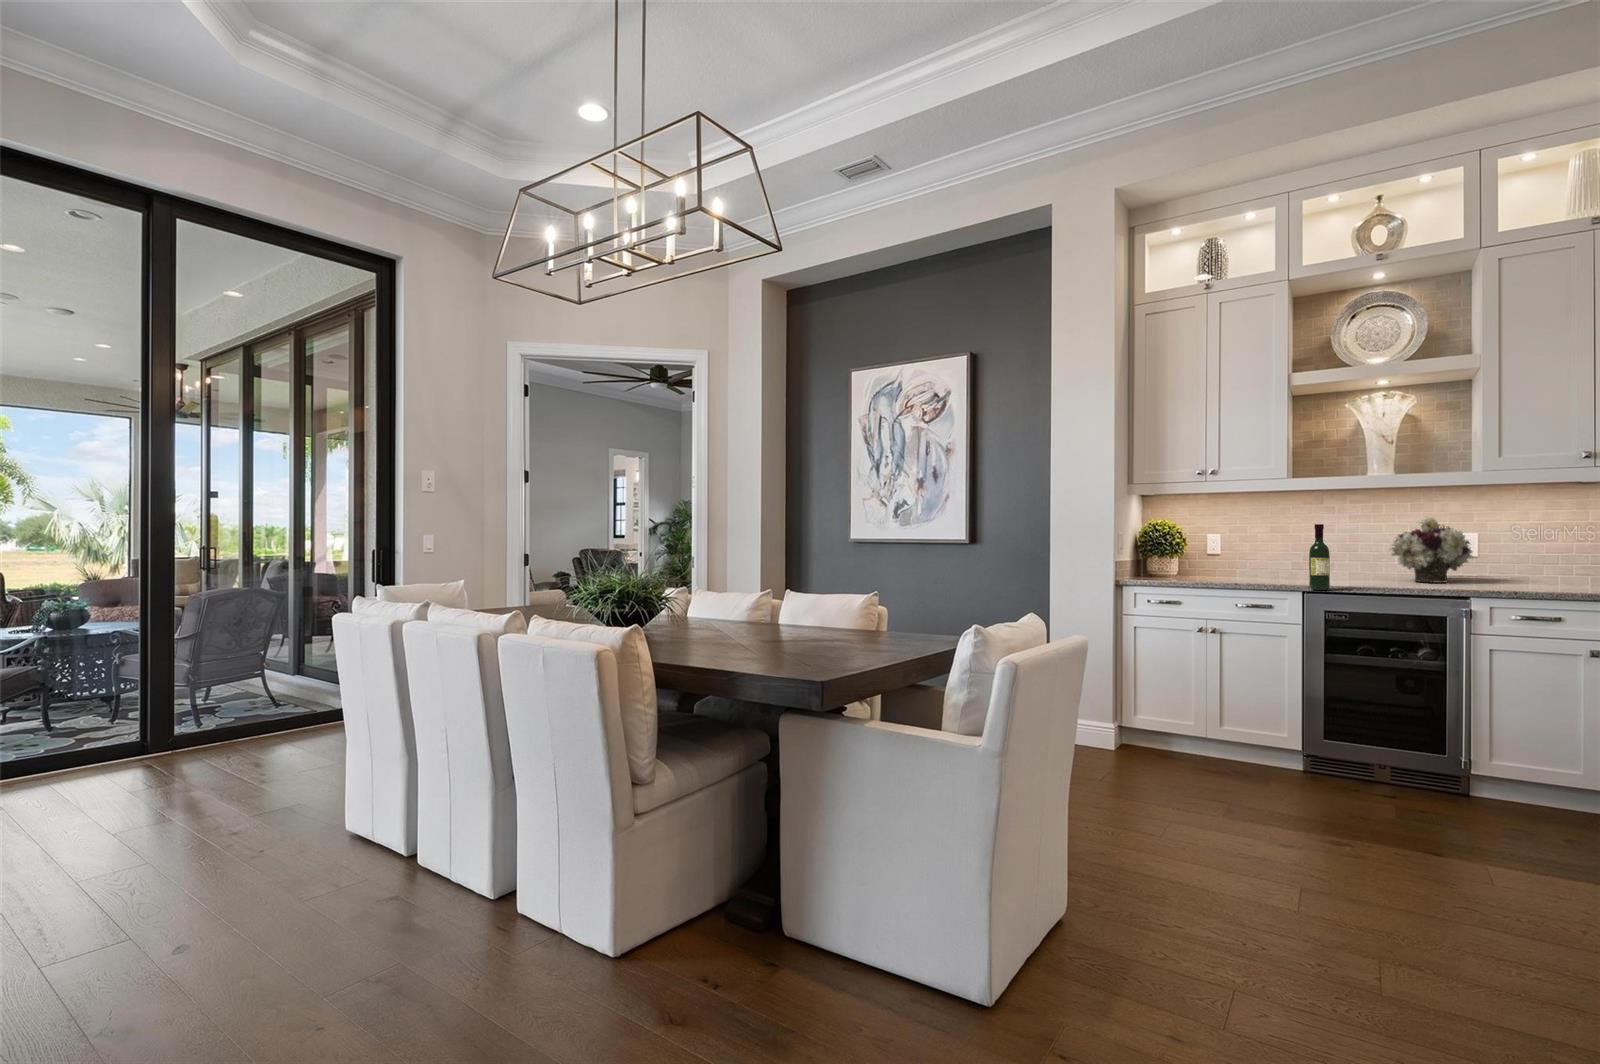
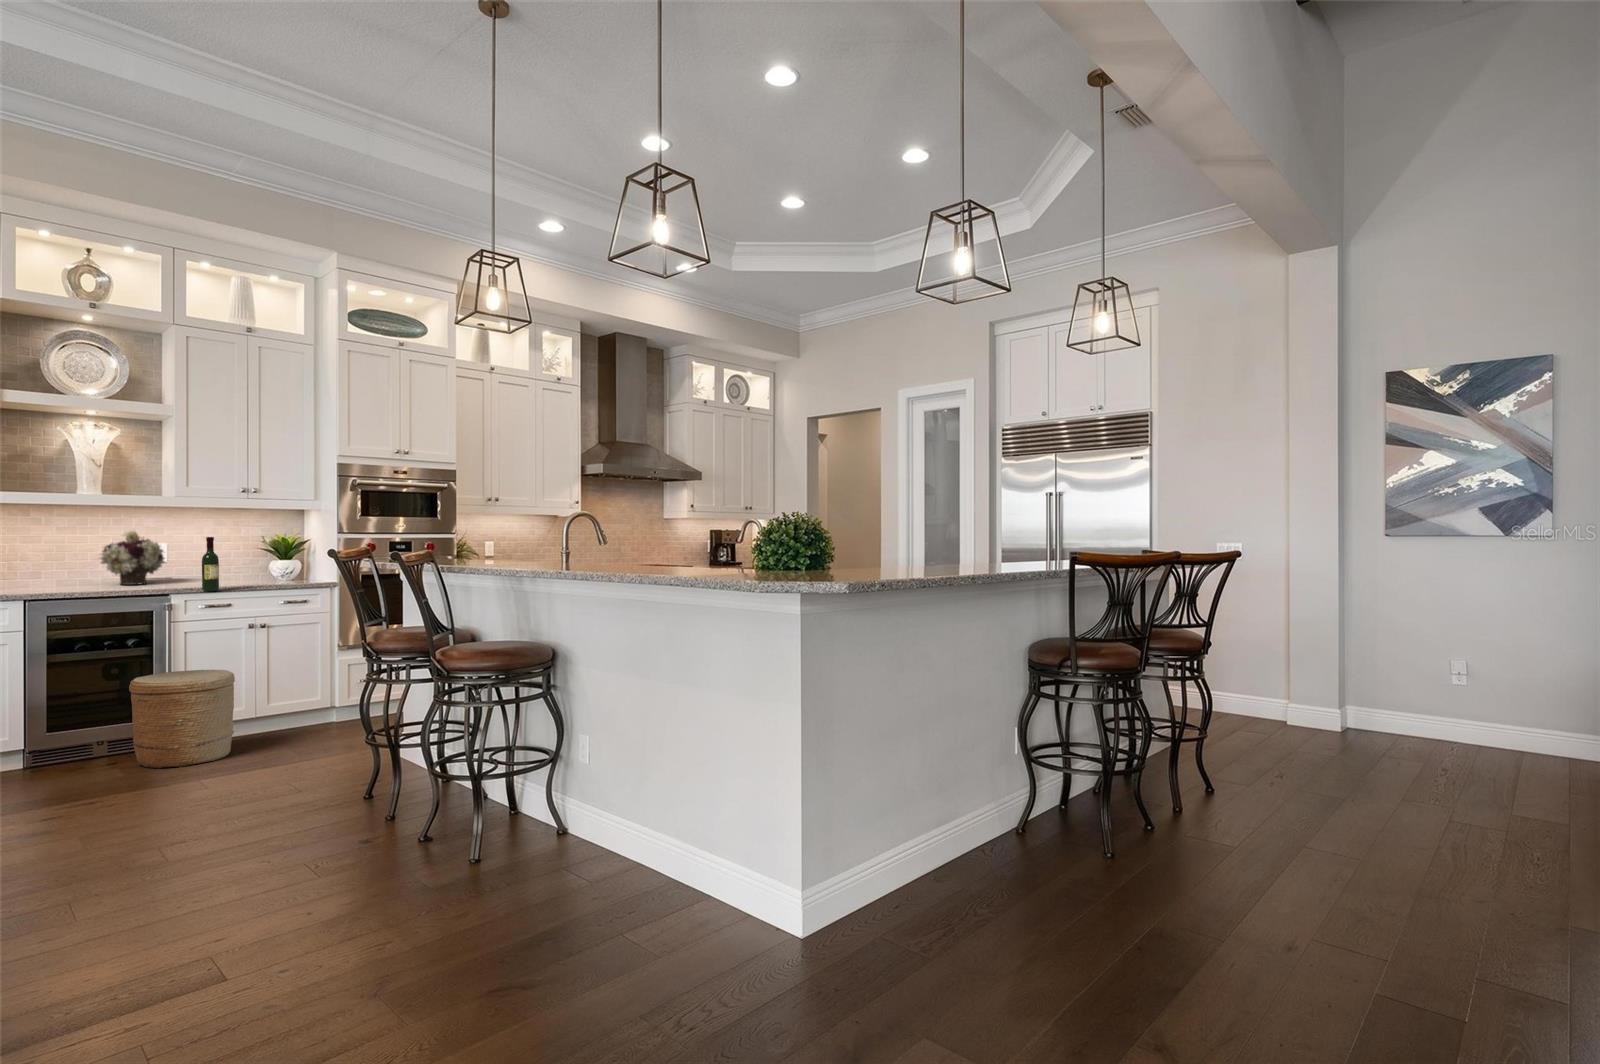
wine bottle: present [1309,524,1330,590] -> present [202,537,219,592]
woven basket: none [1410,698,1561,838] -> present [129,670,235,768]

